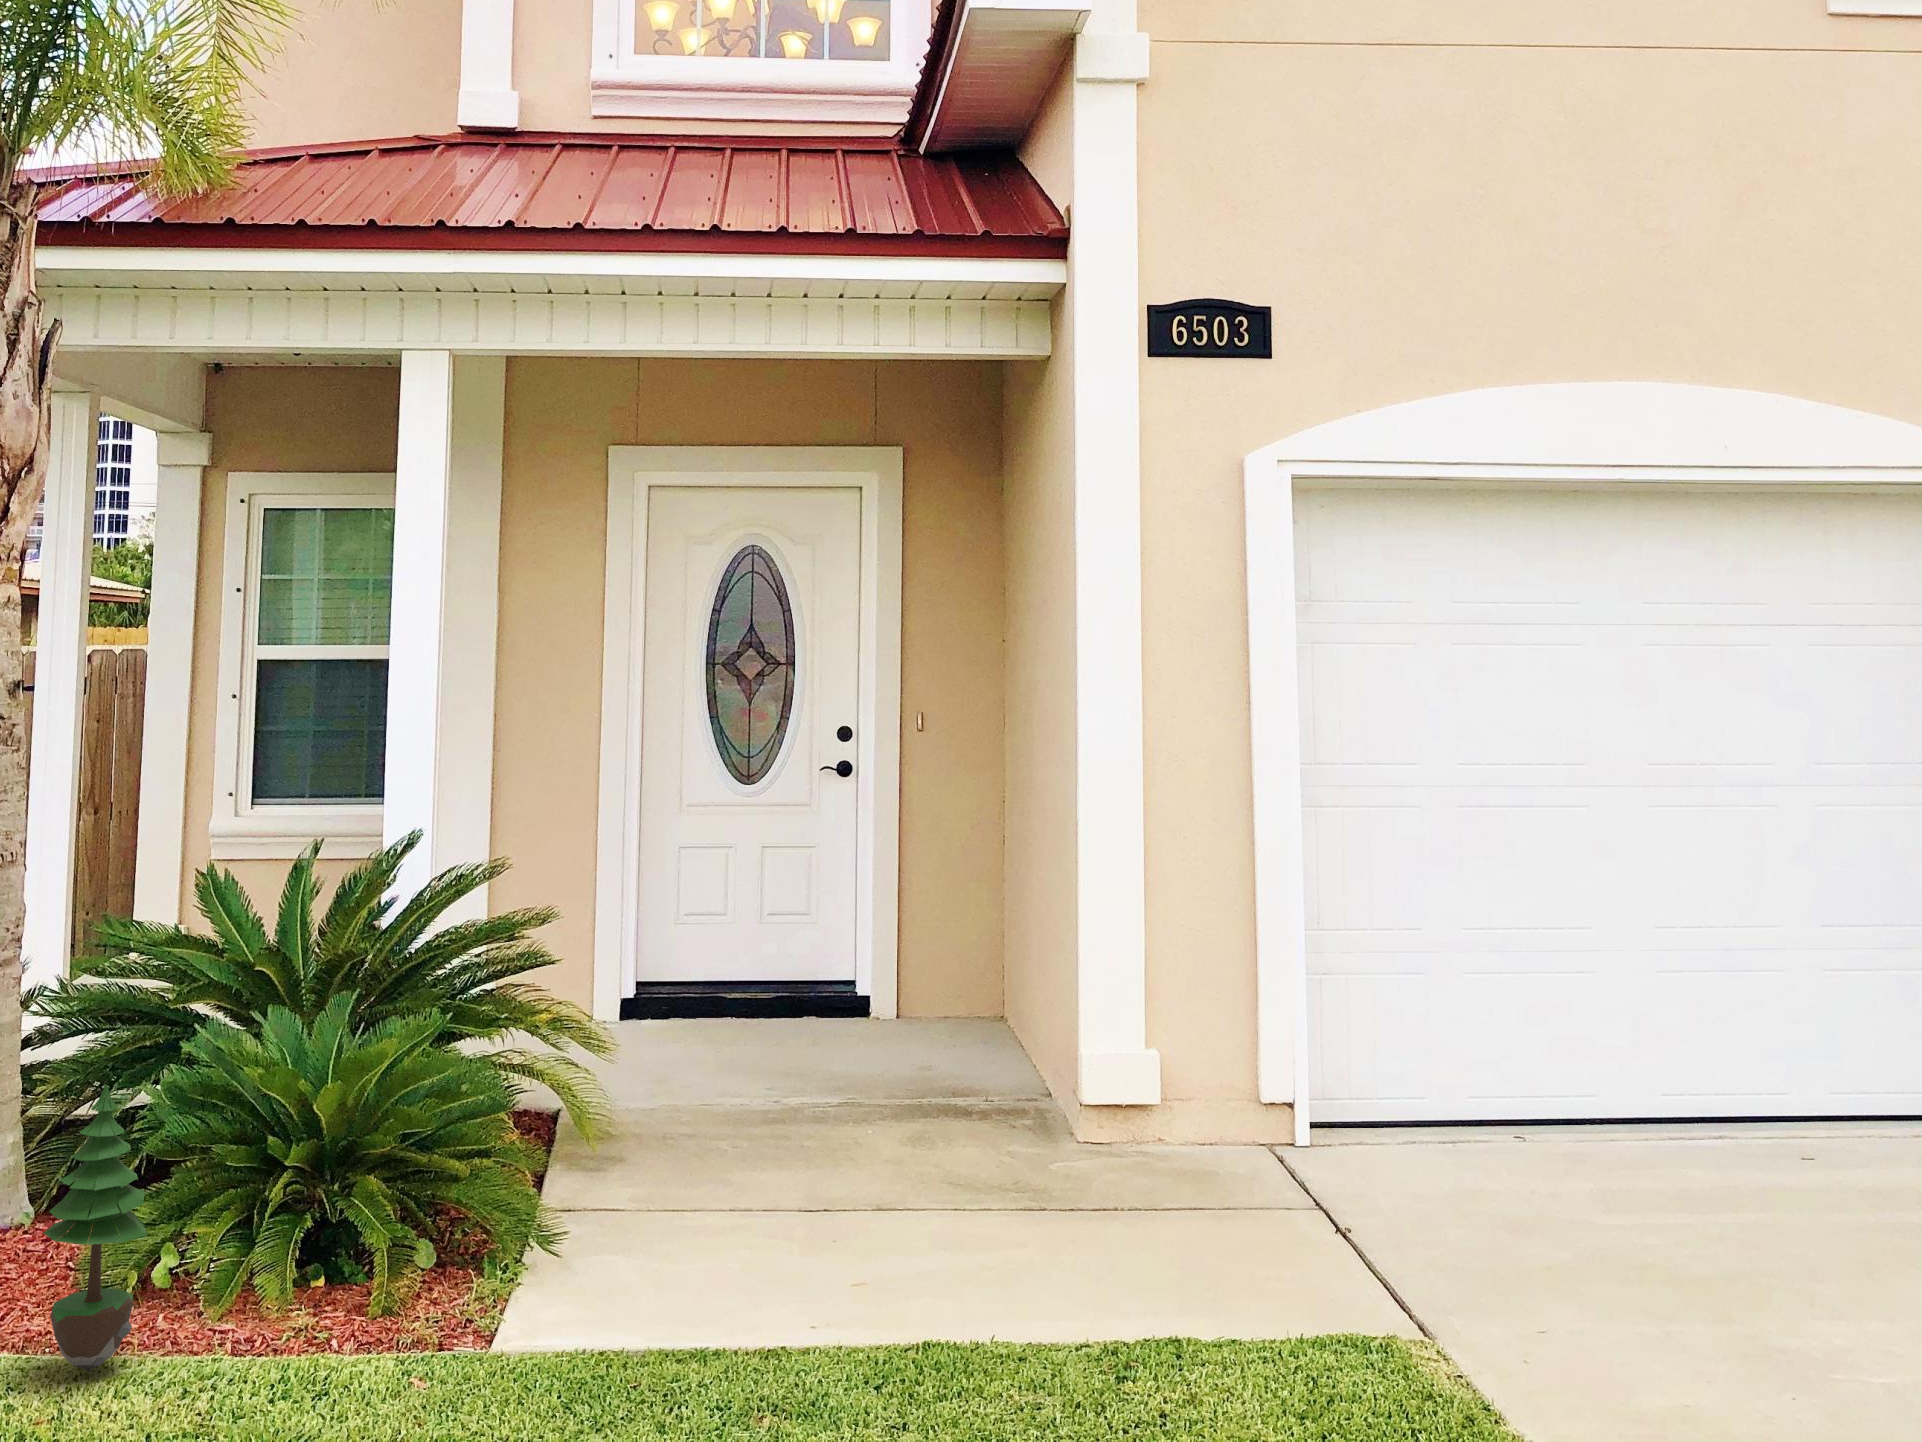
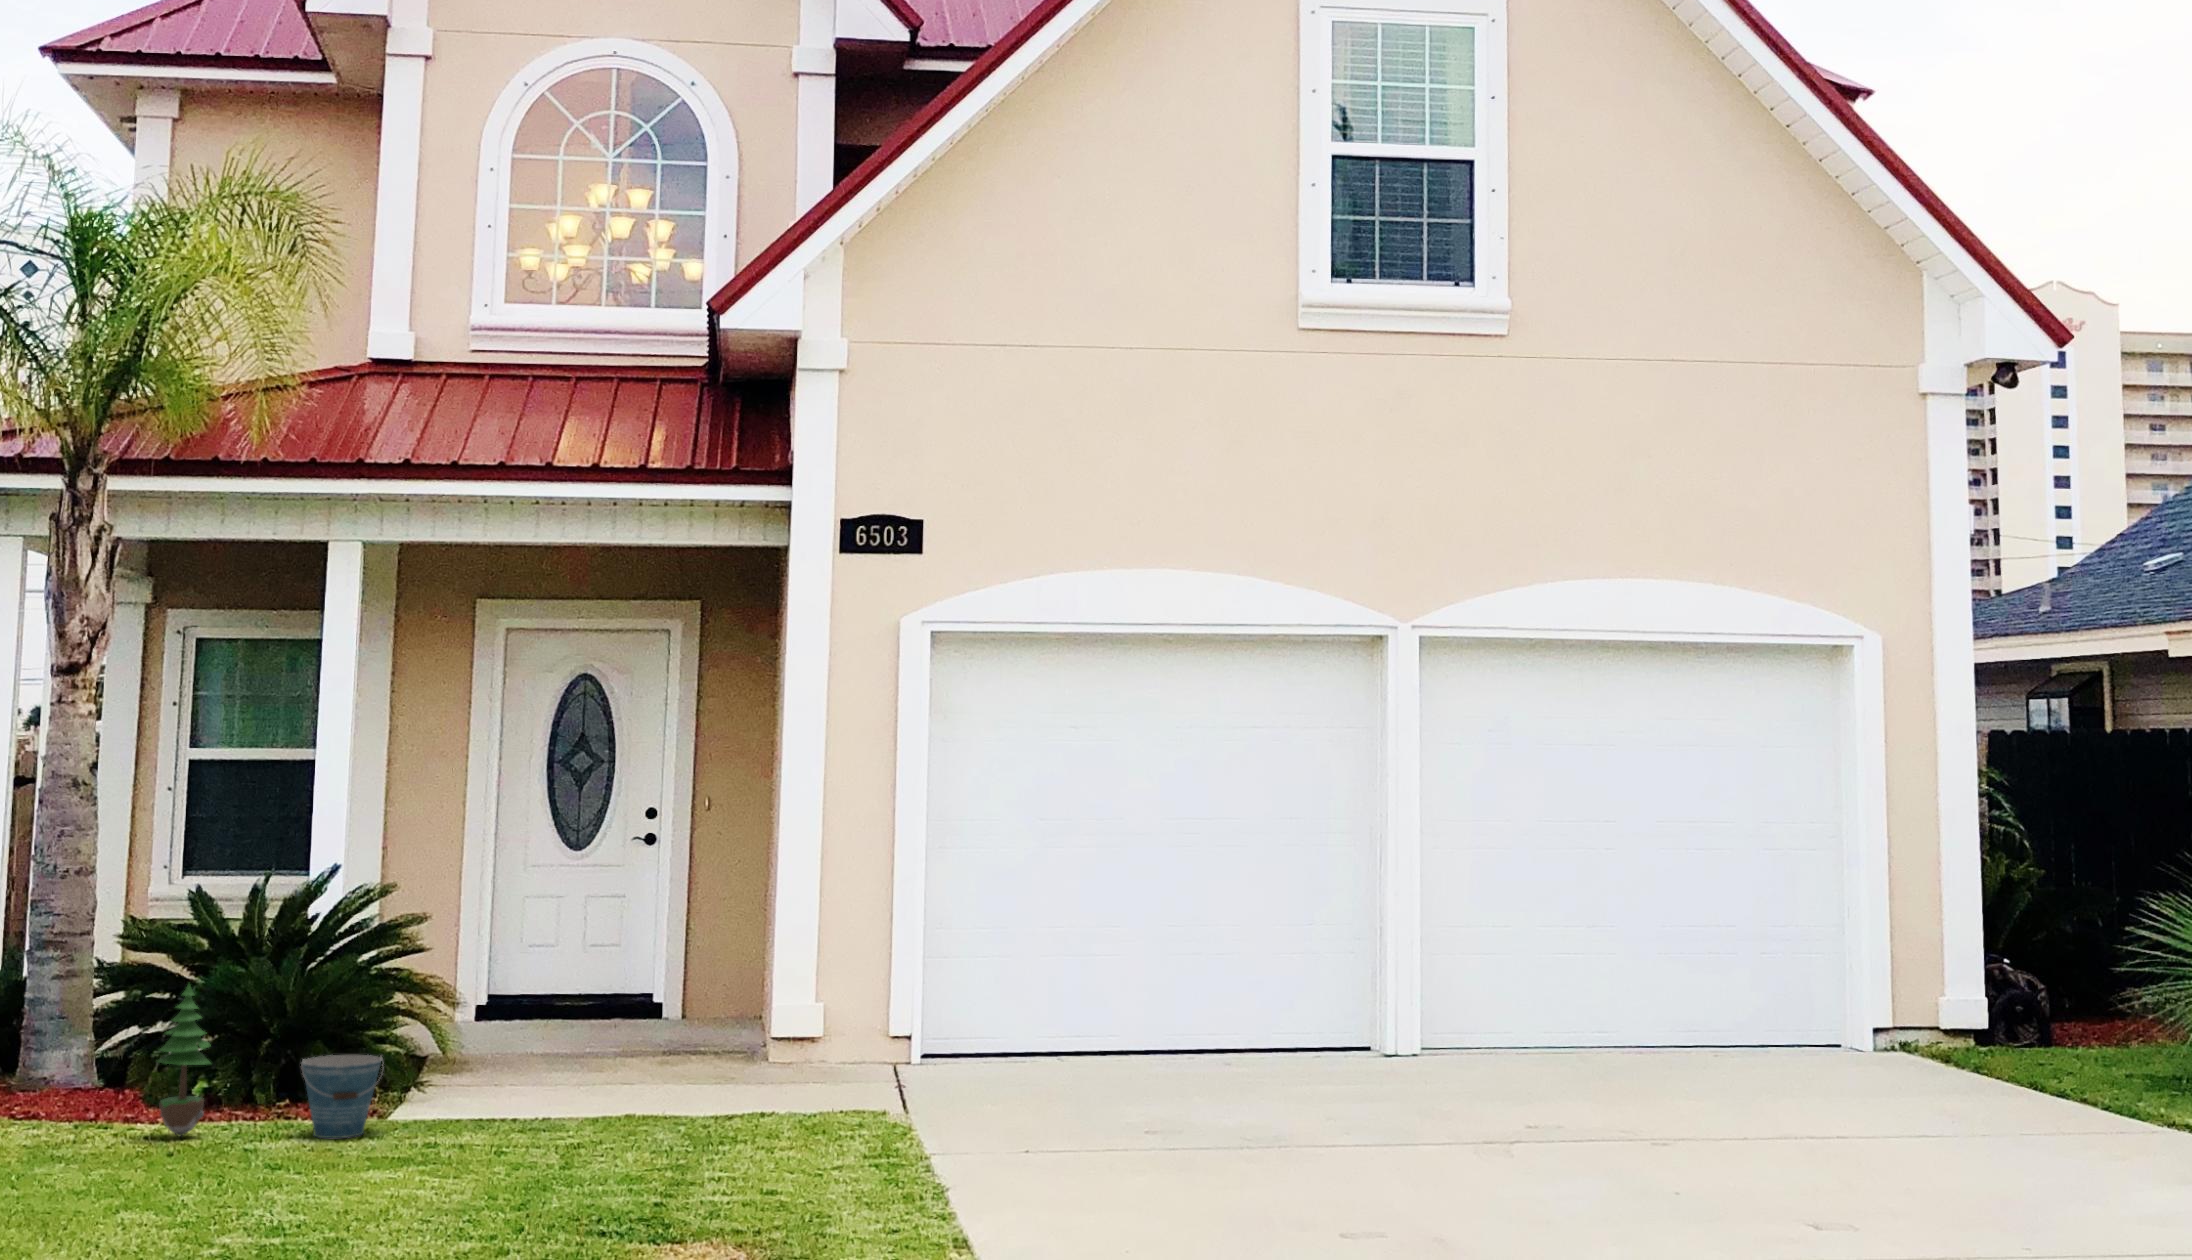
bucket: none [302,1207,449,1382] -> present [301,1055,384,1138]

